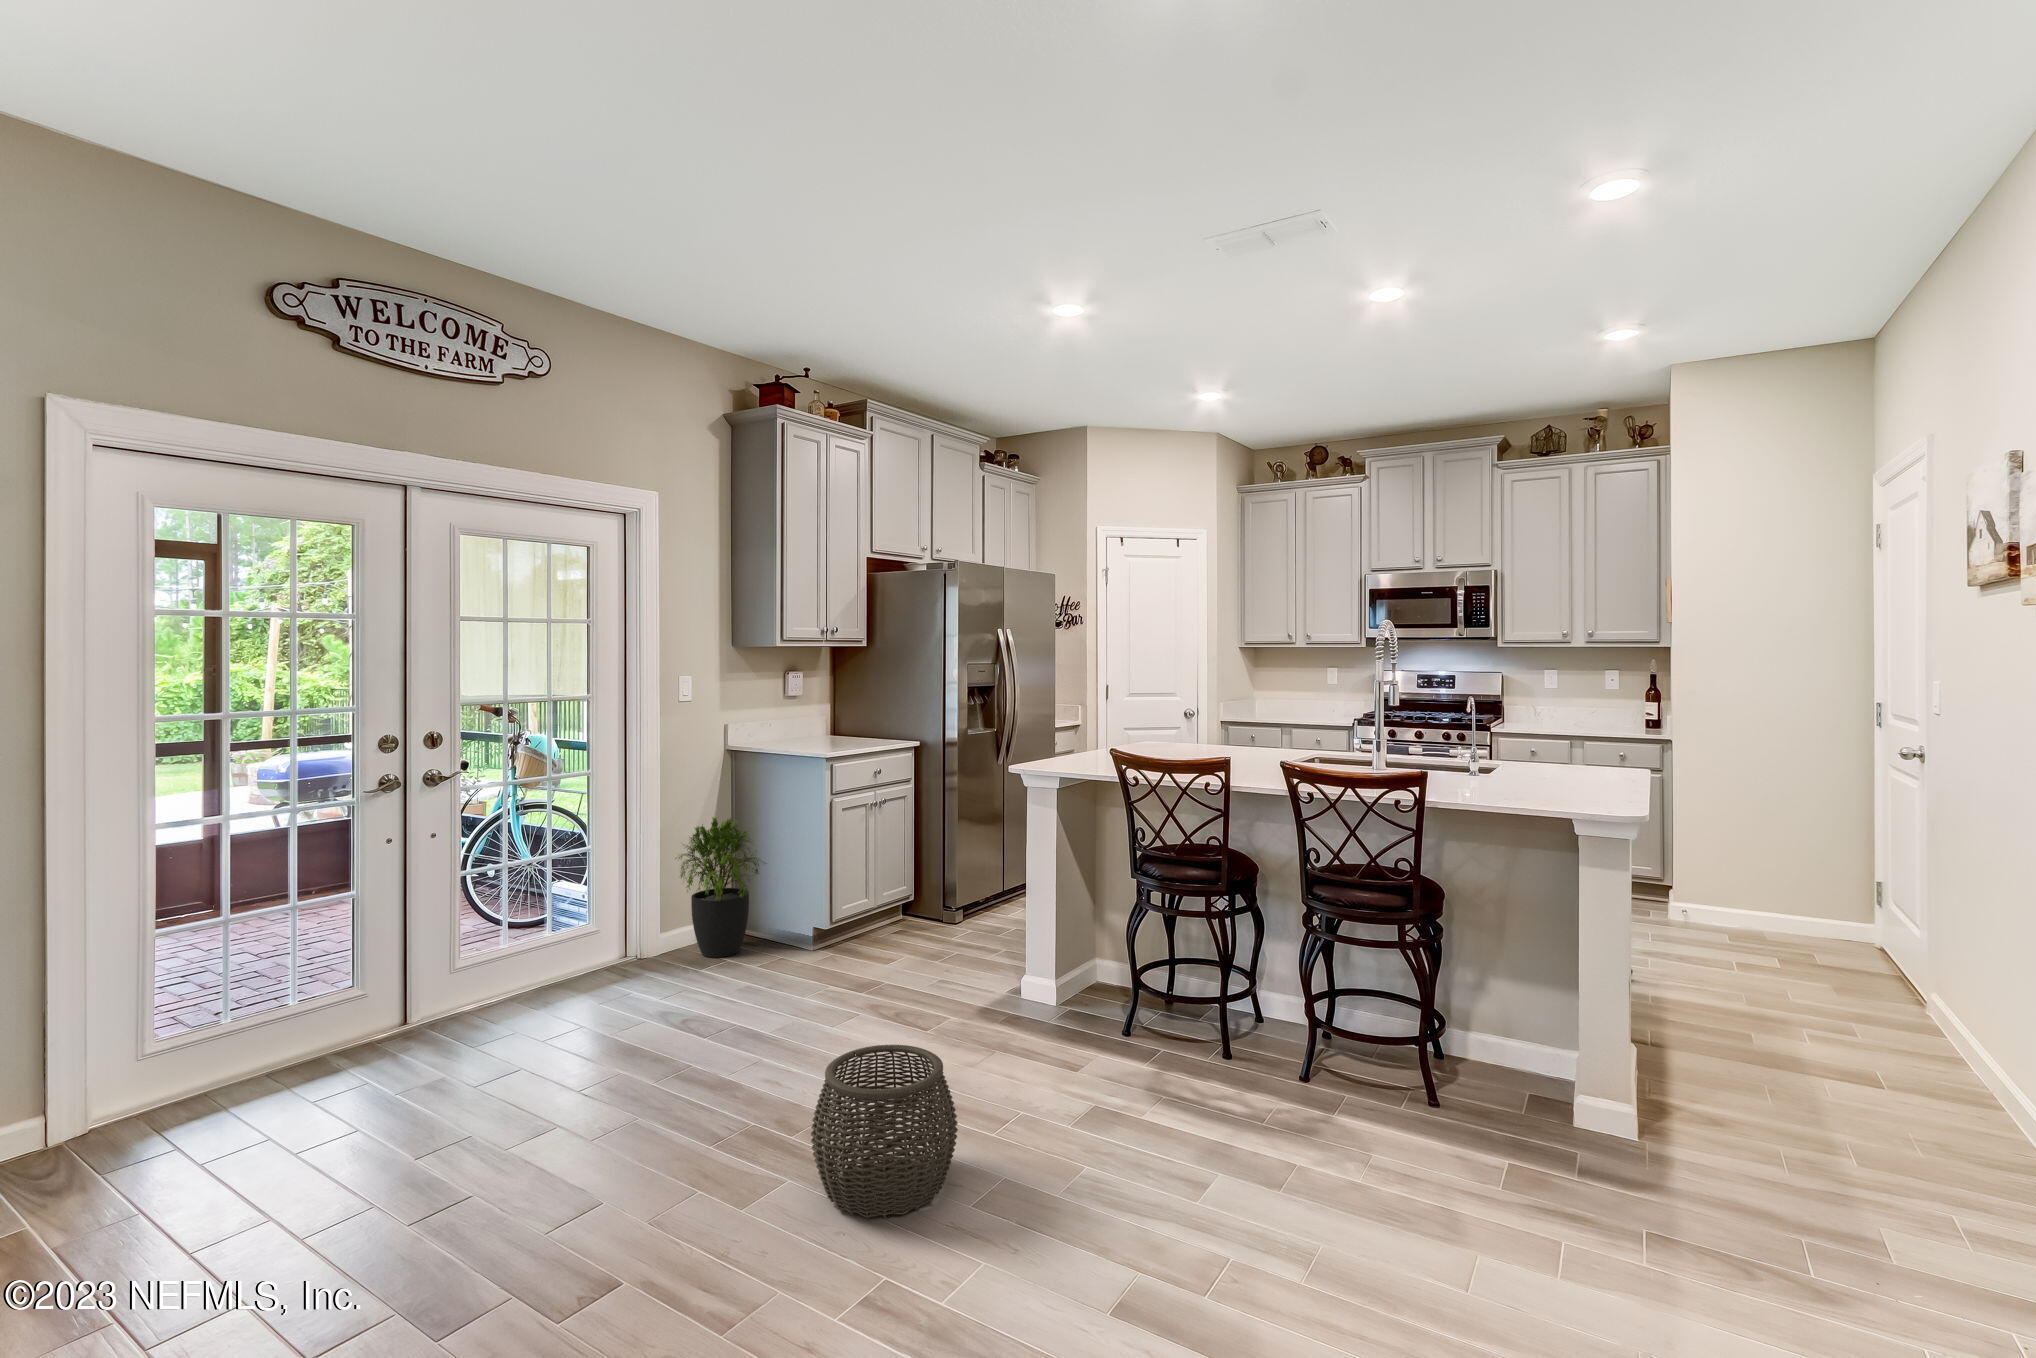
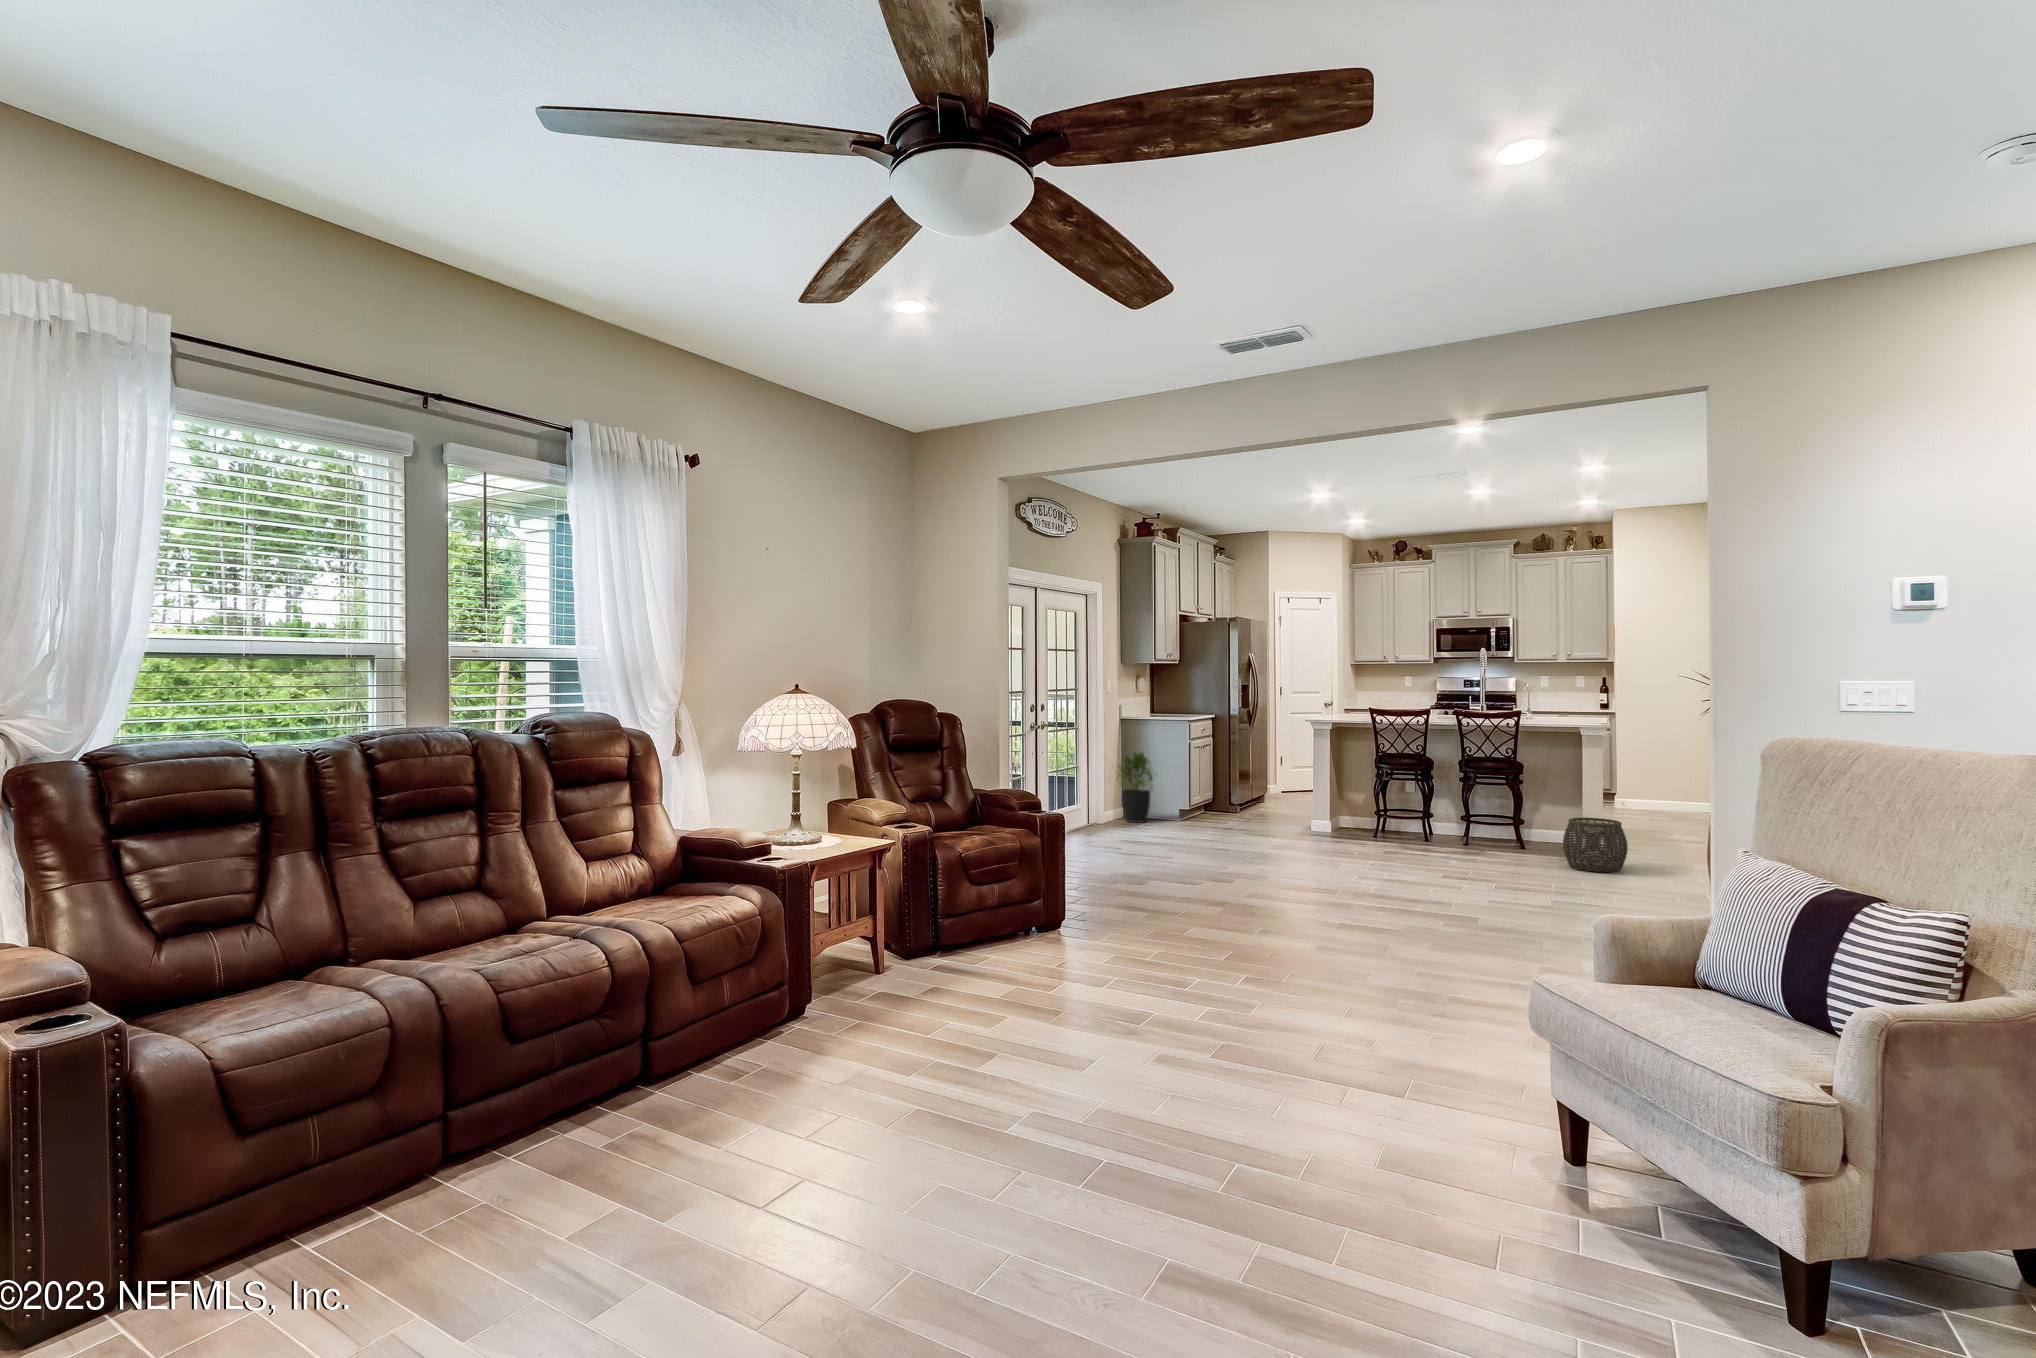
woven basket: present [811,1045,958,1218] -> present [1563,817,1628,872]

